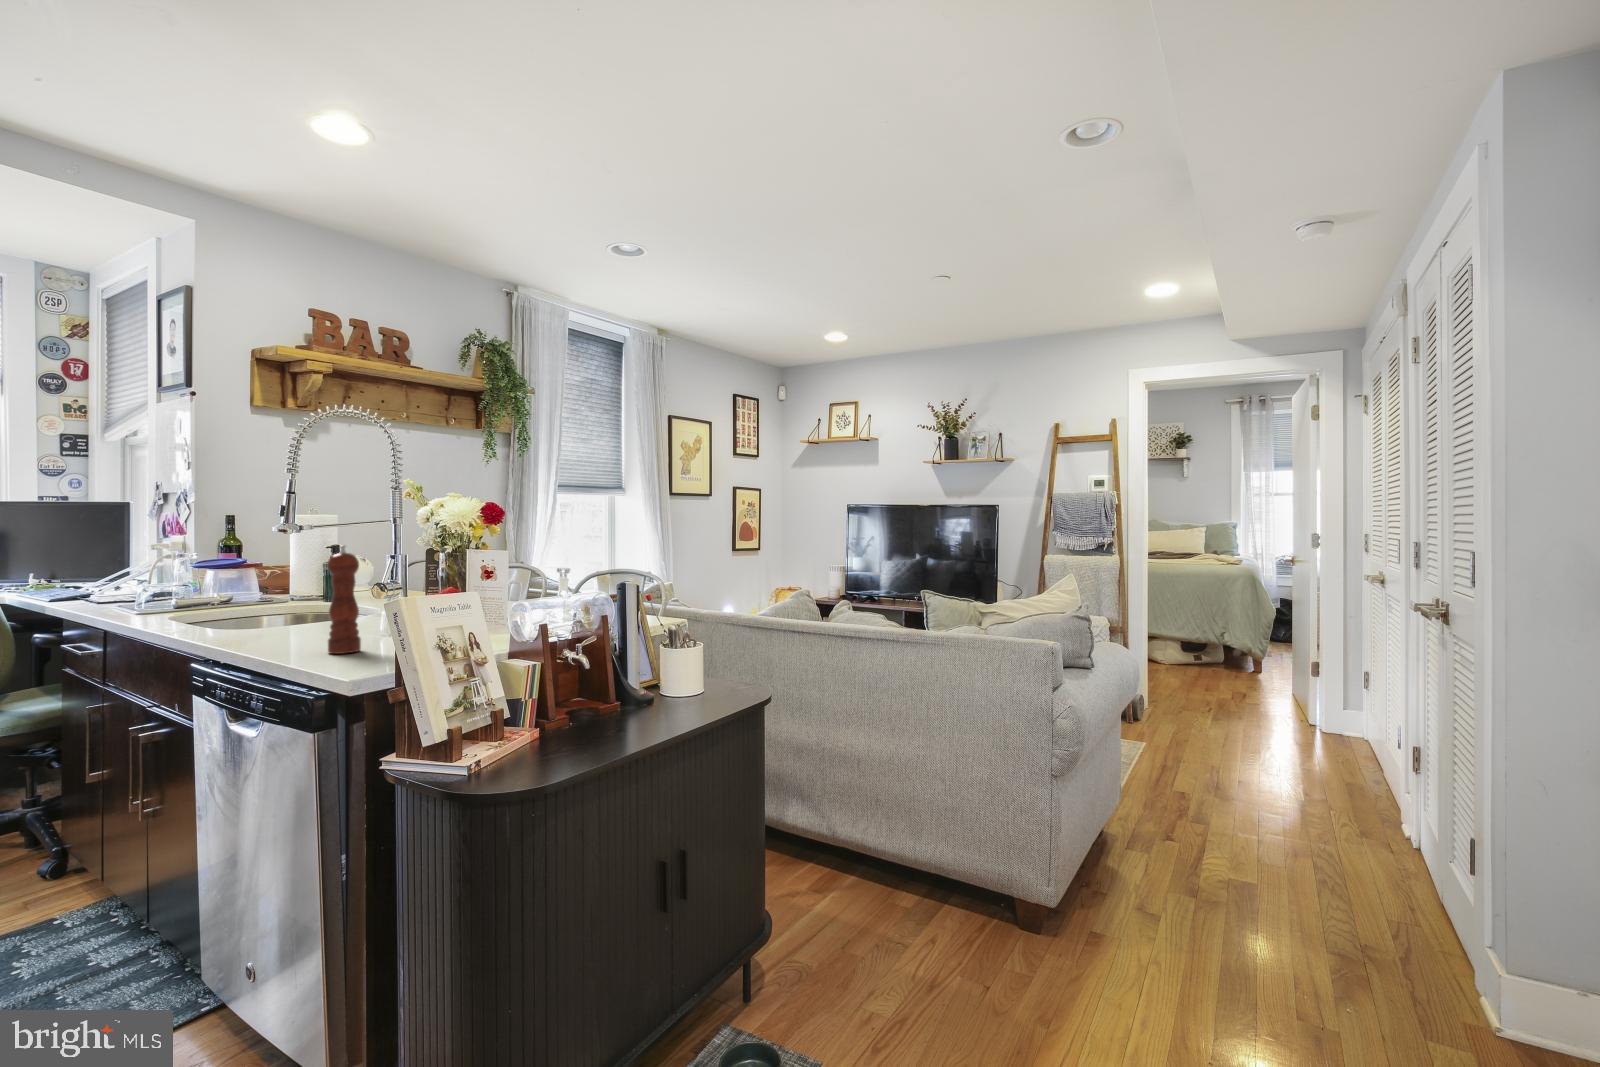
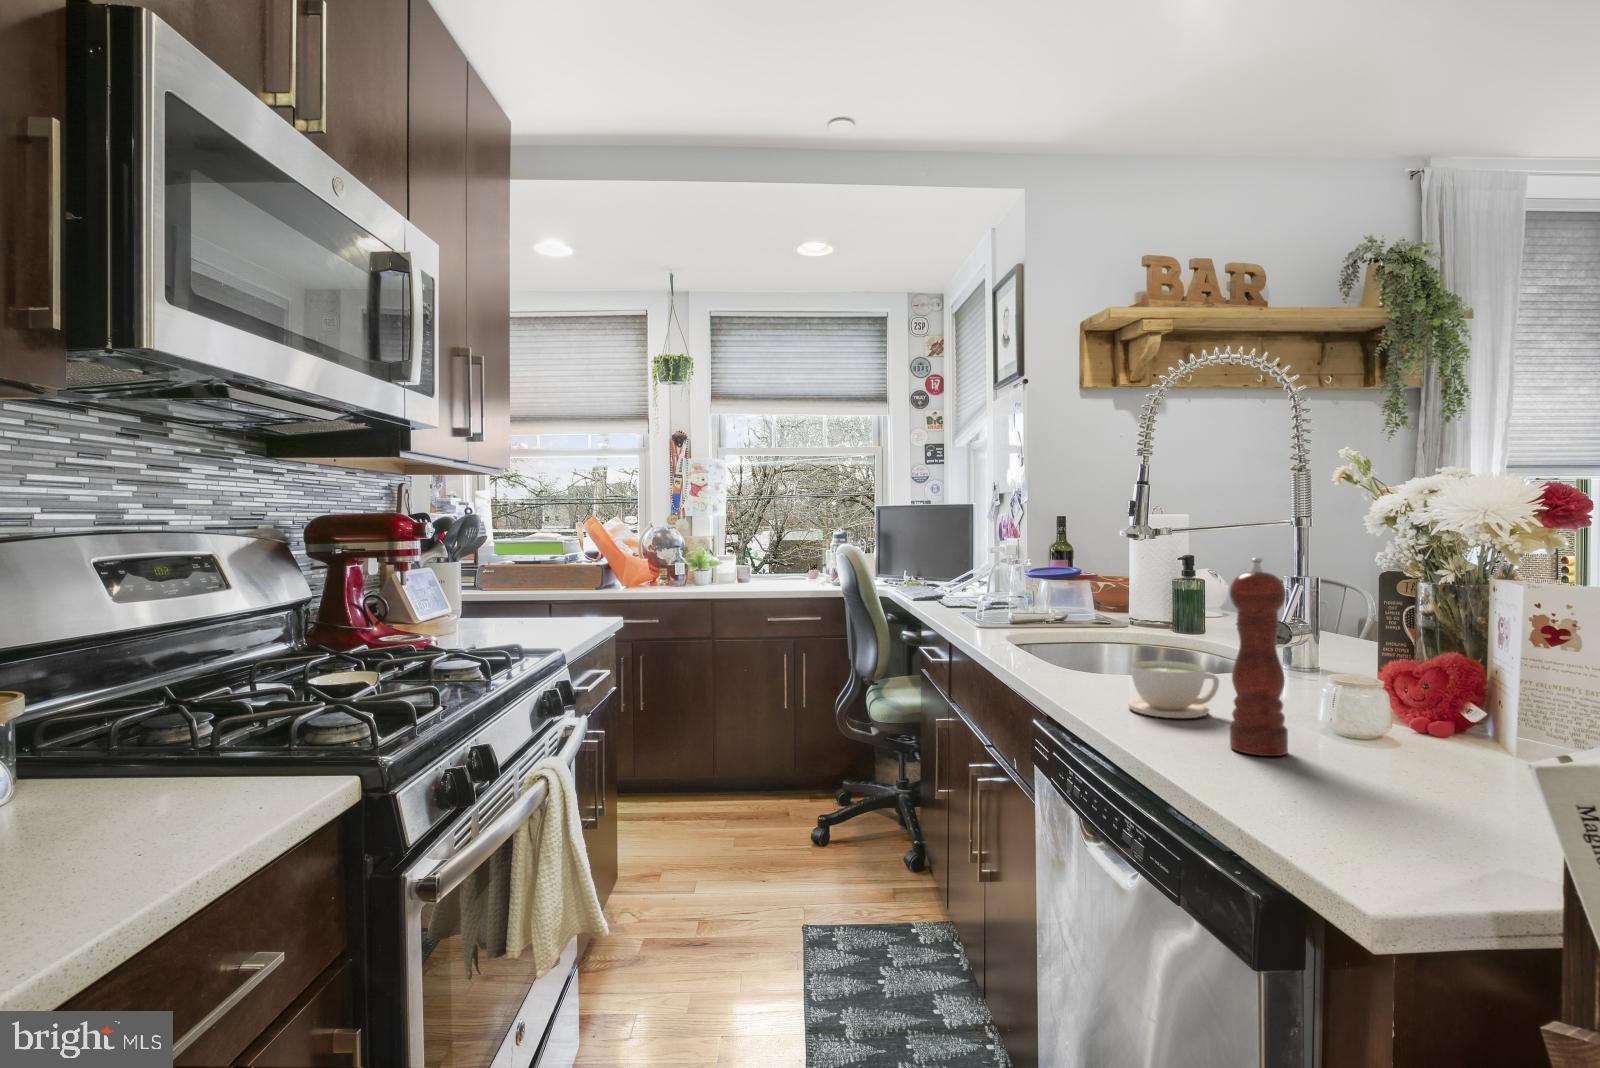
coffee cup: none [268,612,330,646] -> present [1128,661,1219,718]

